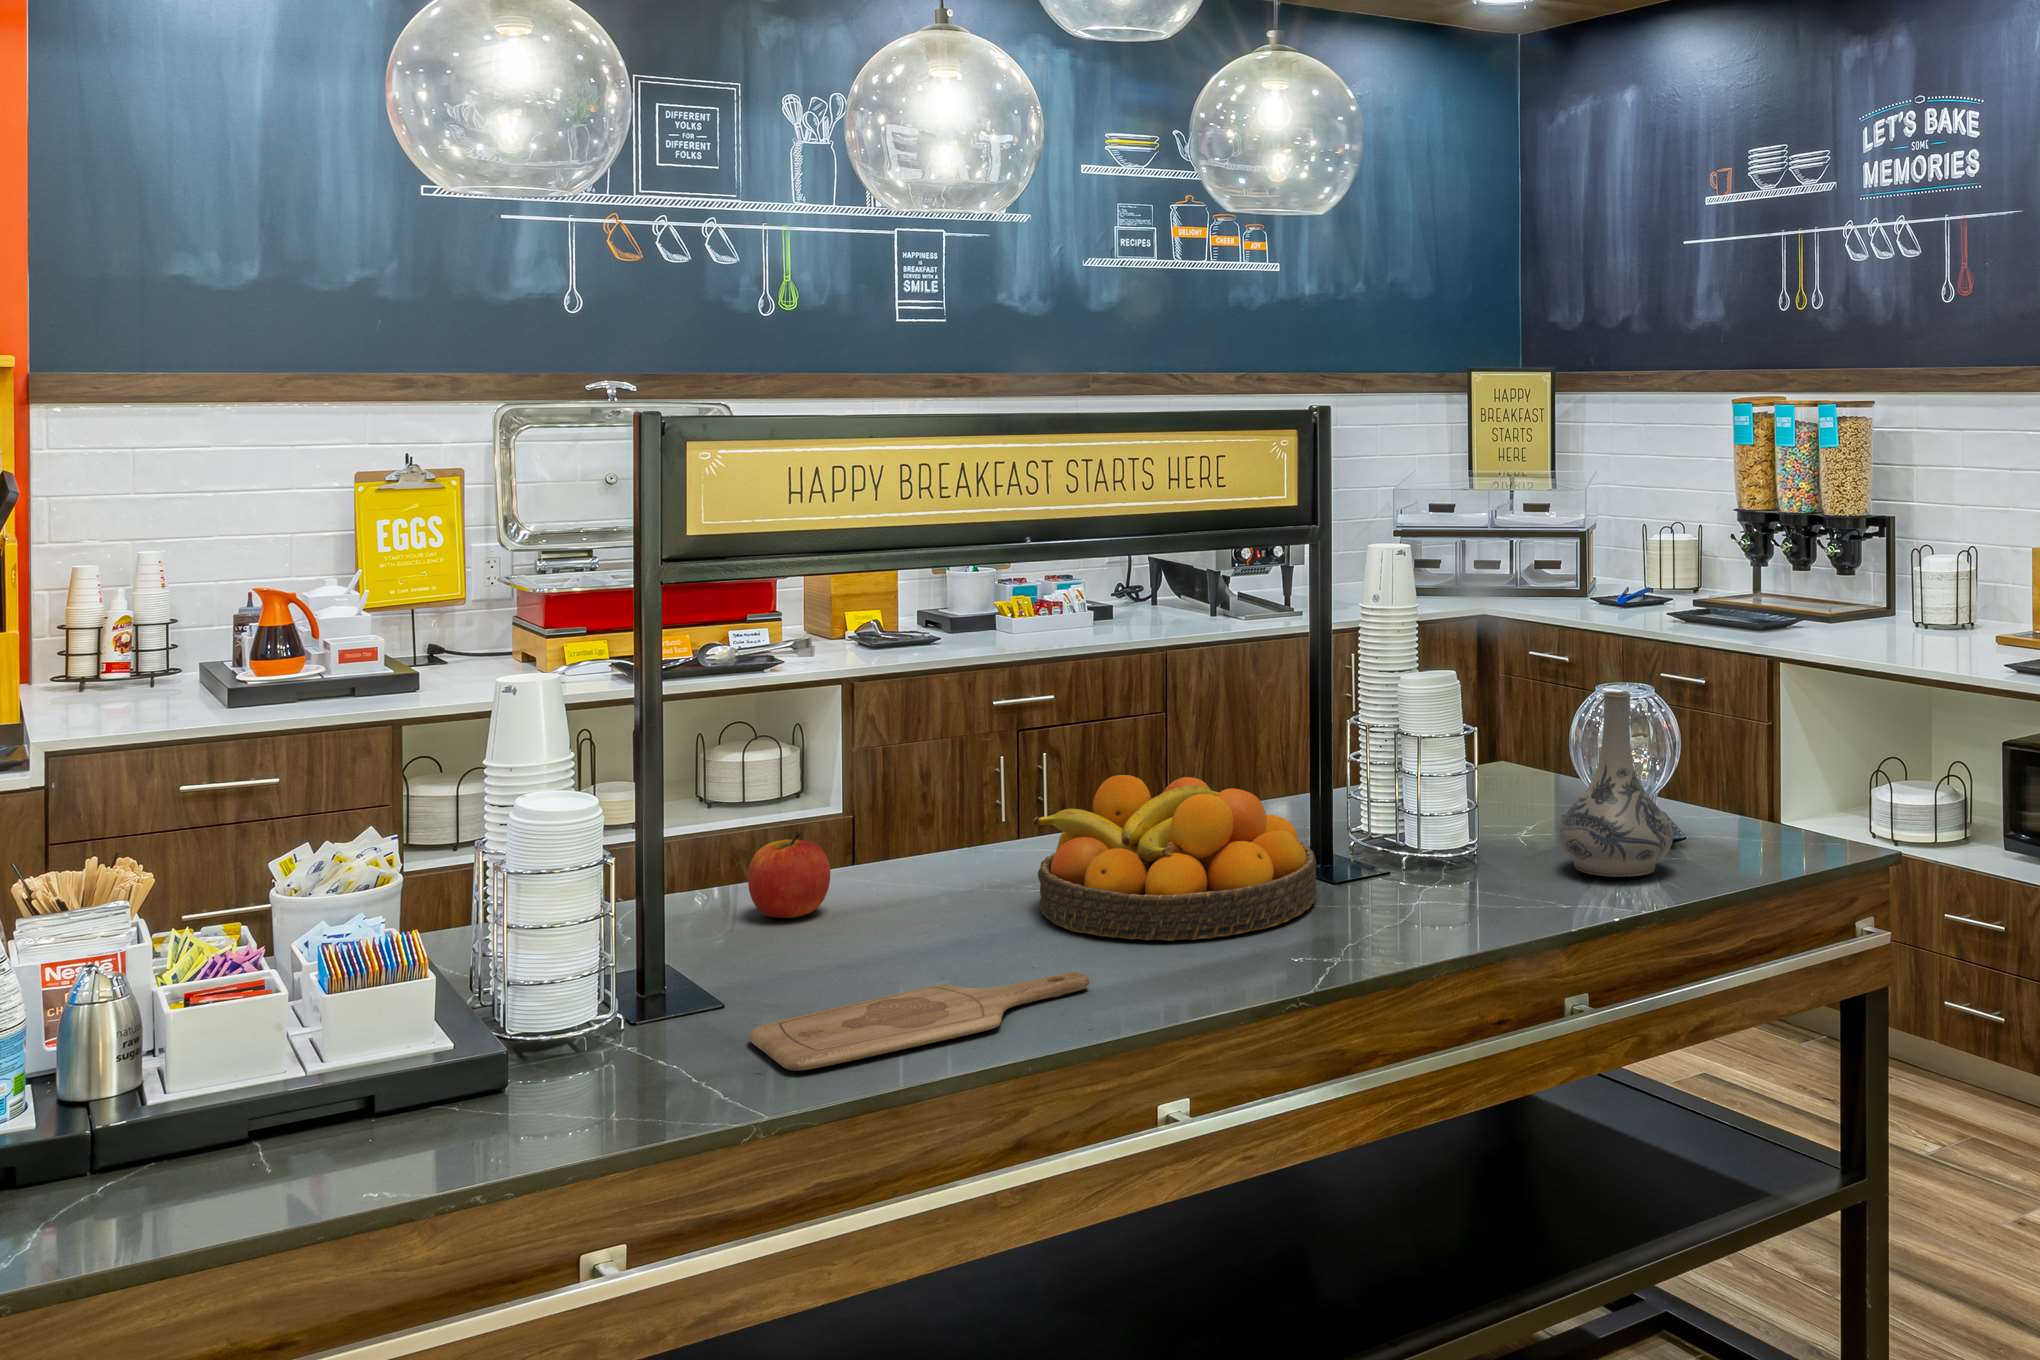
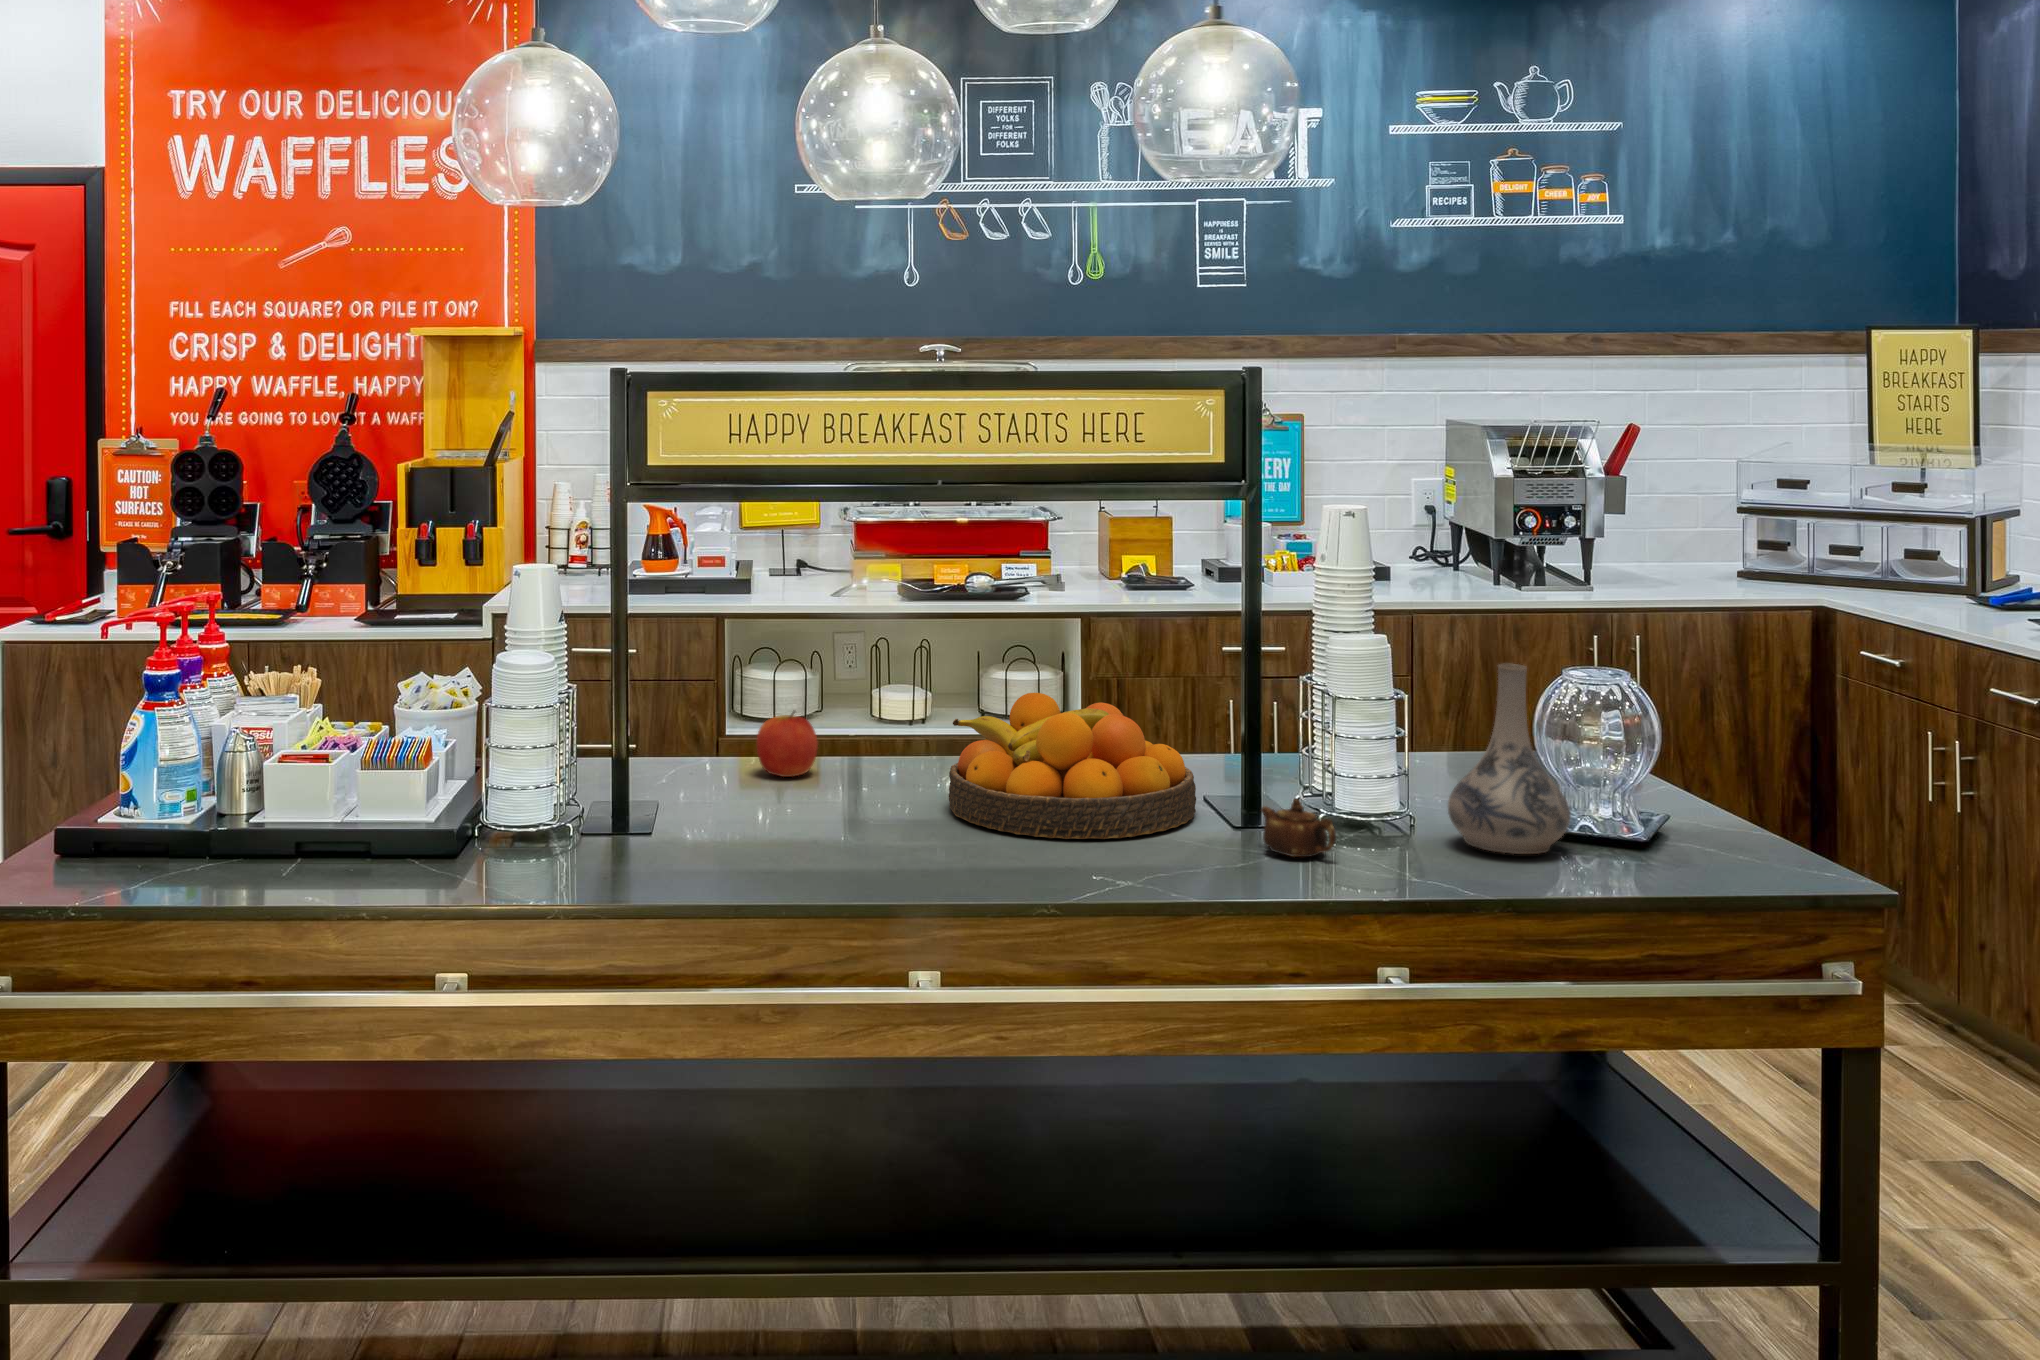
teapot: none [1415,854,1508,914] -> present [1261,799,1336,857]
cutting board: present [749,972,1089,1071] -> none [636,832,908,867]

